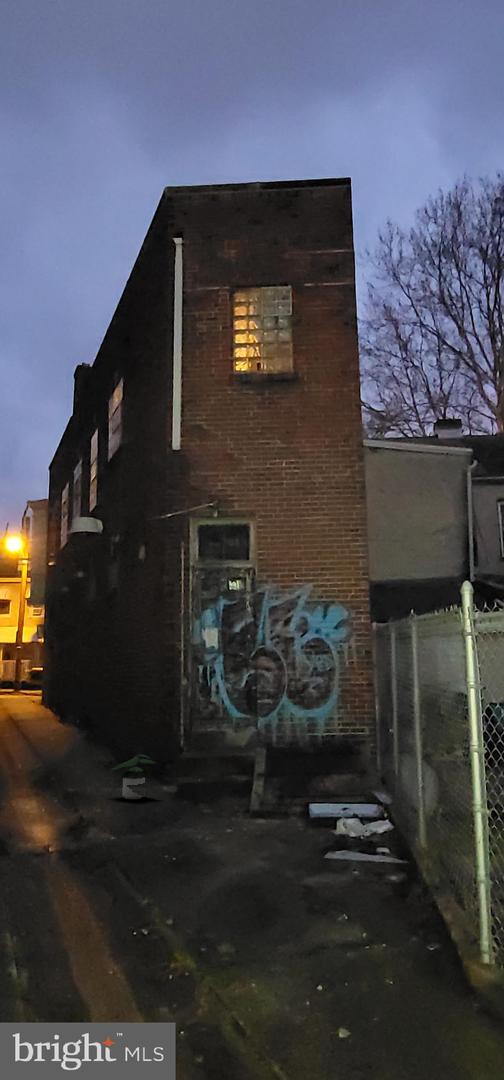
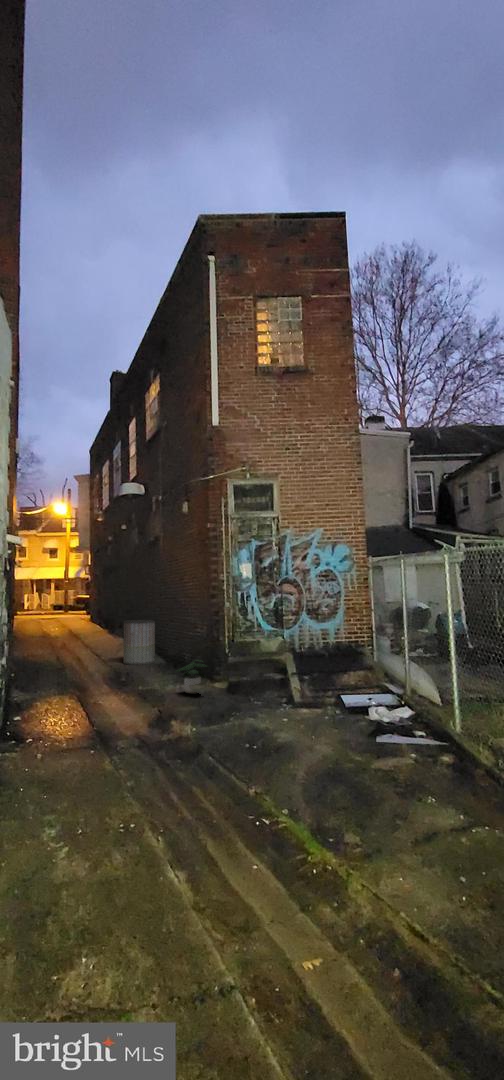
trash can: none [29,710,76,771] -> present [124,620,155,665]

